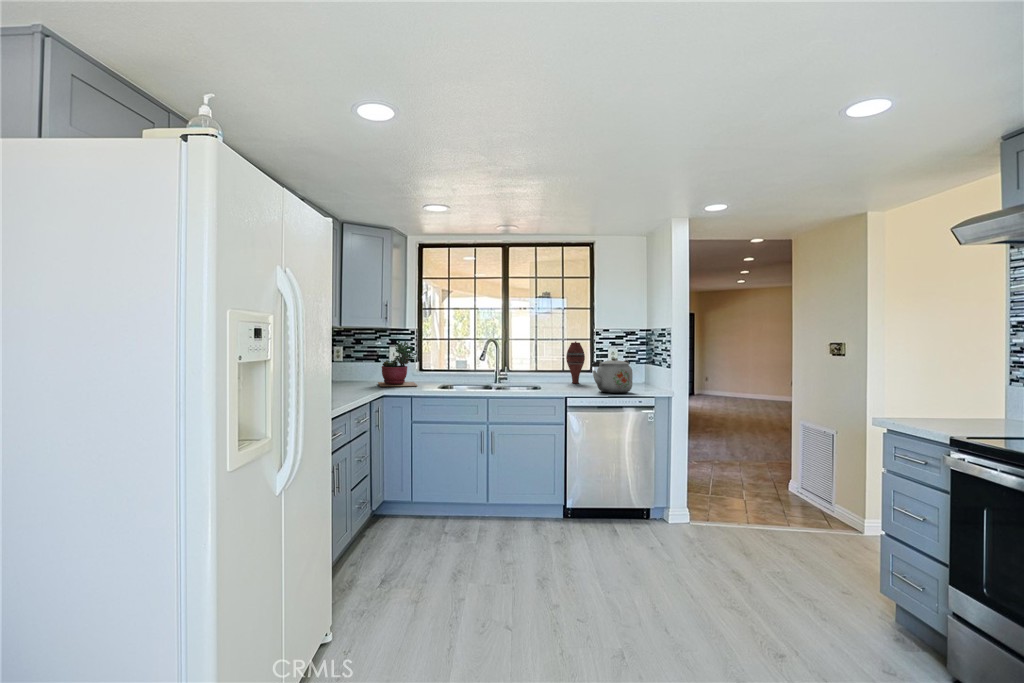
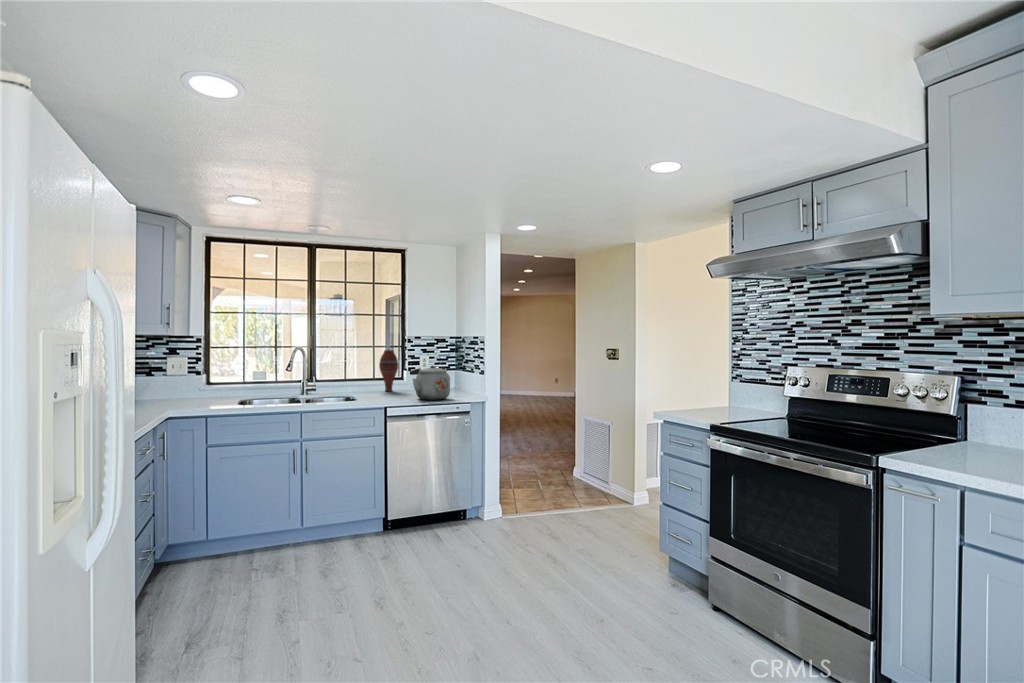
succulent plant: present [378,341,418,386] -> none [152,350,210,405]

